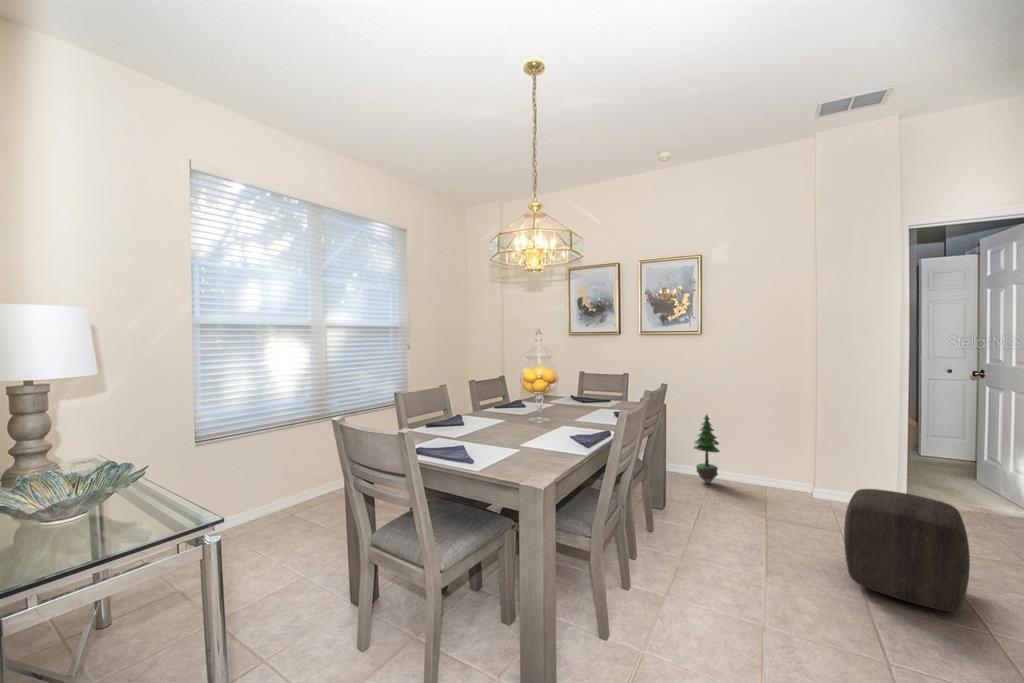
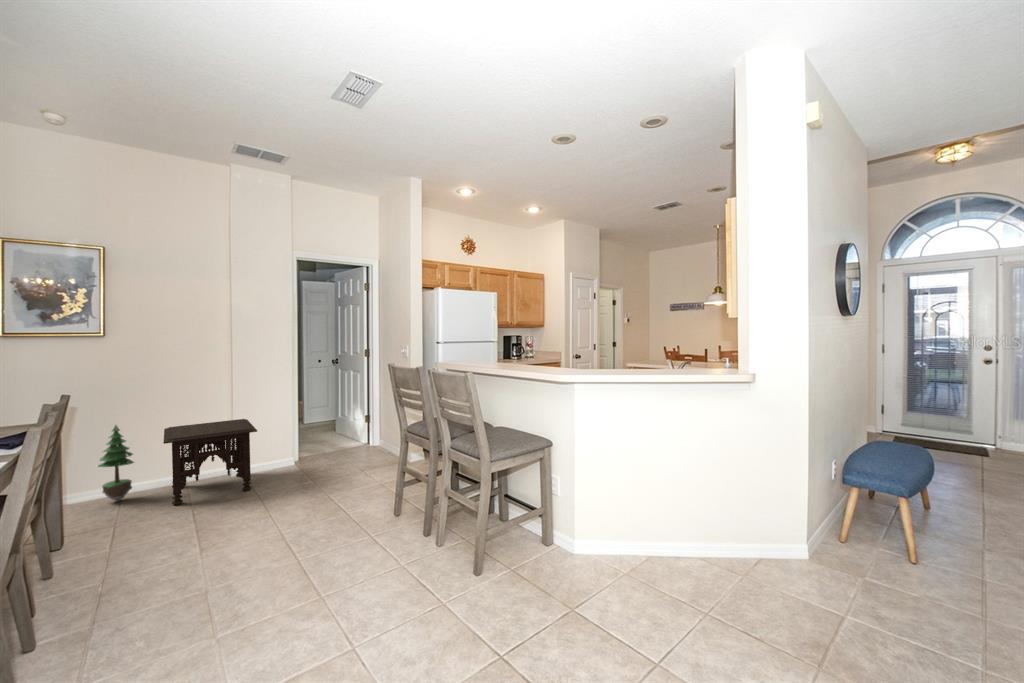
side table: none [741,425,843,520] -> present [163,419,257,505]
ottoman: present [844,489,970,611] -> none [264,449,335,525]

